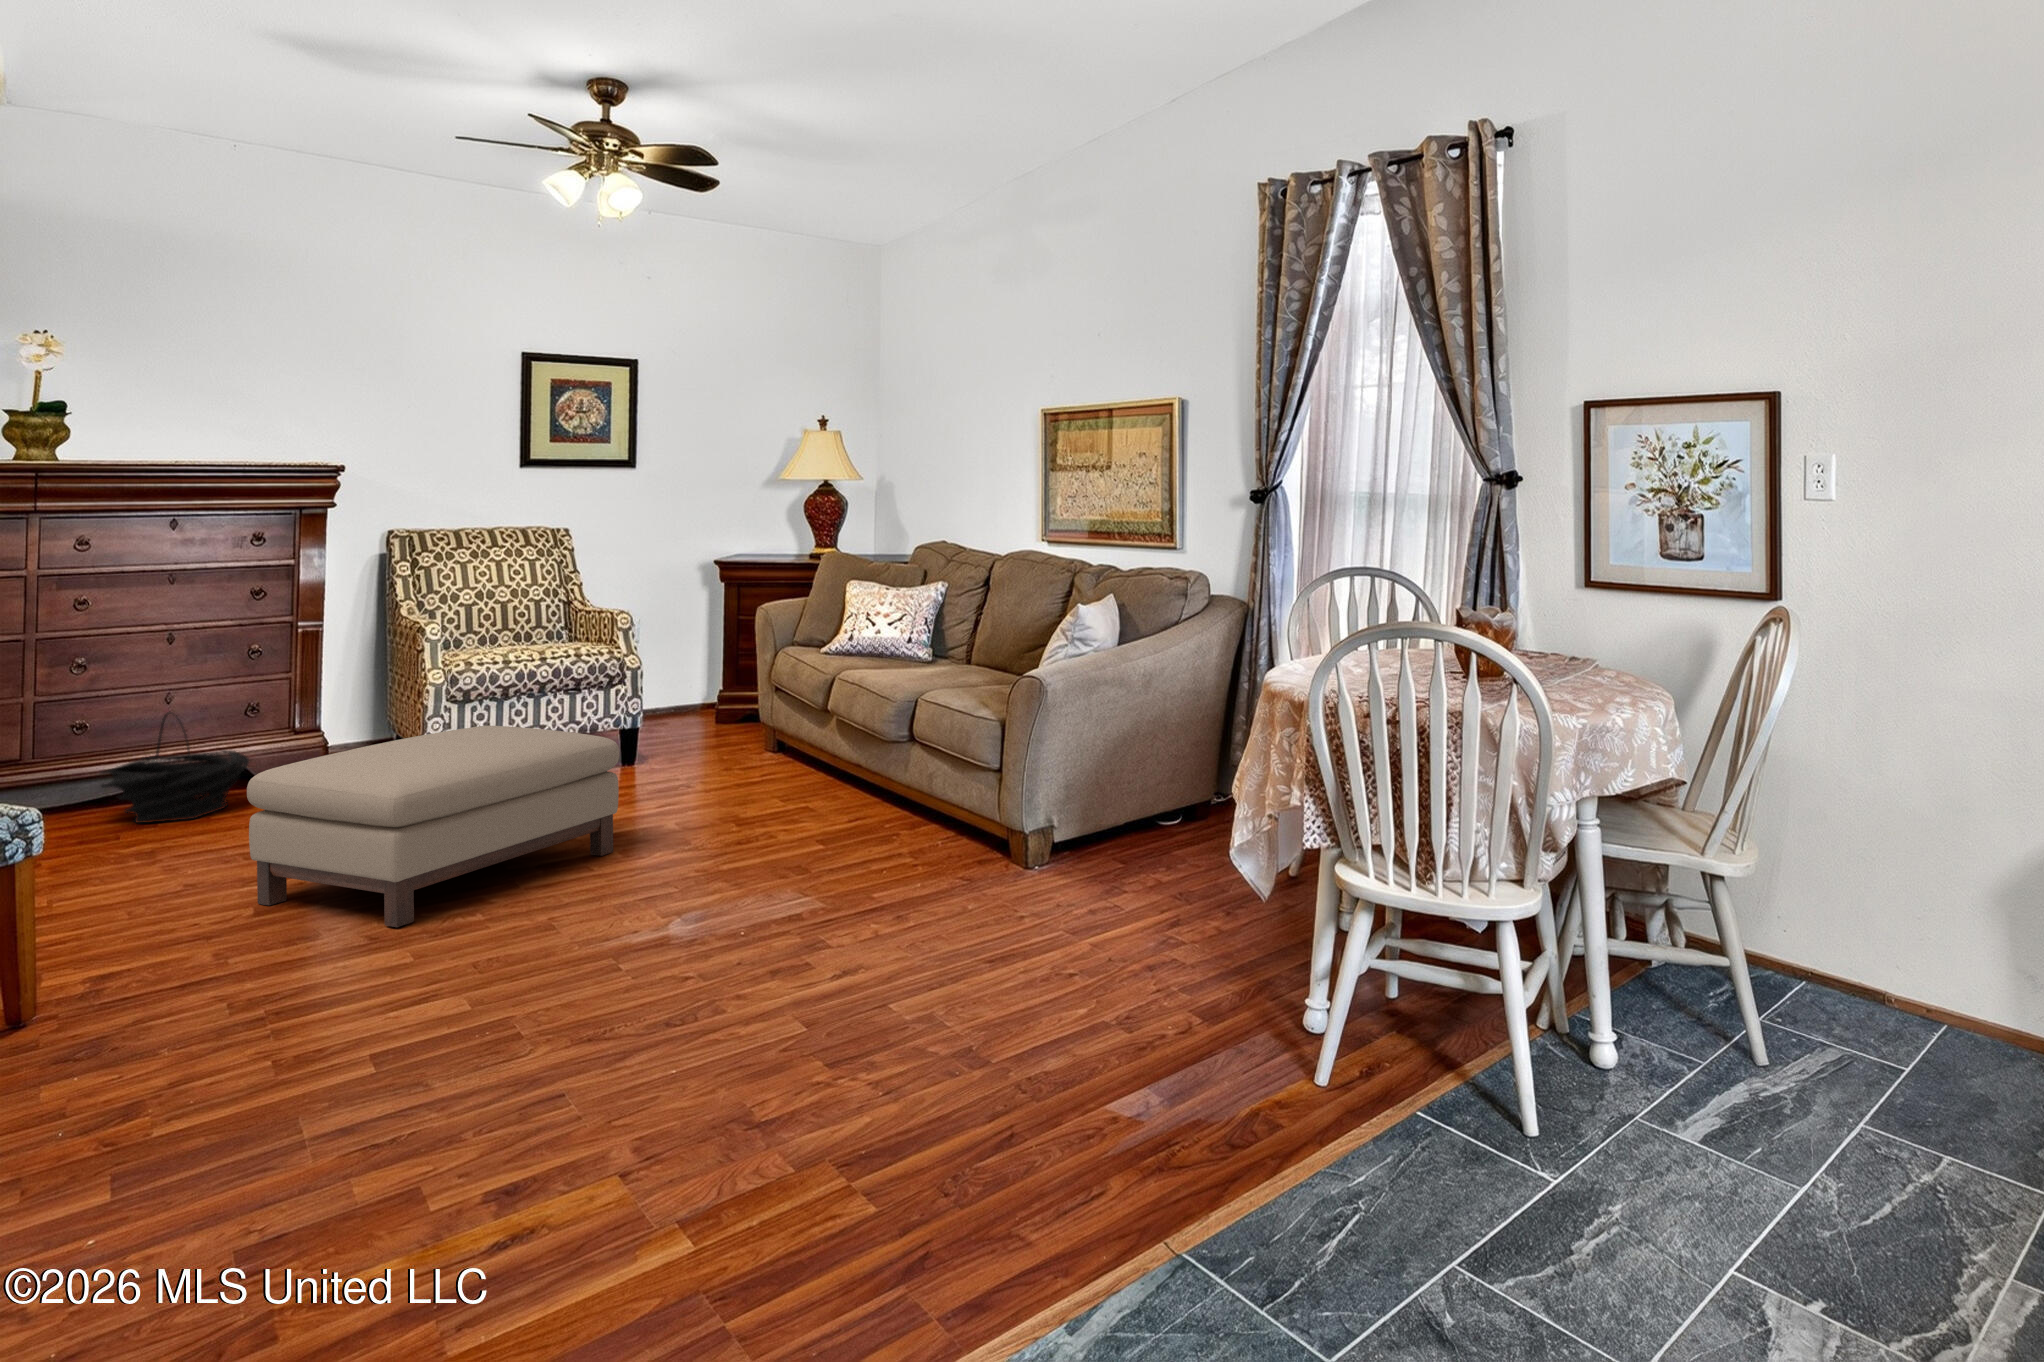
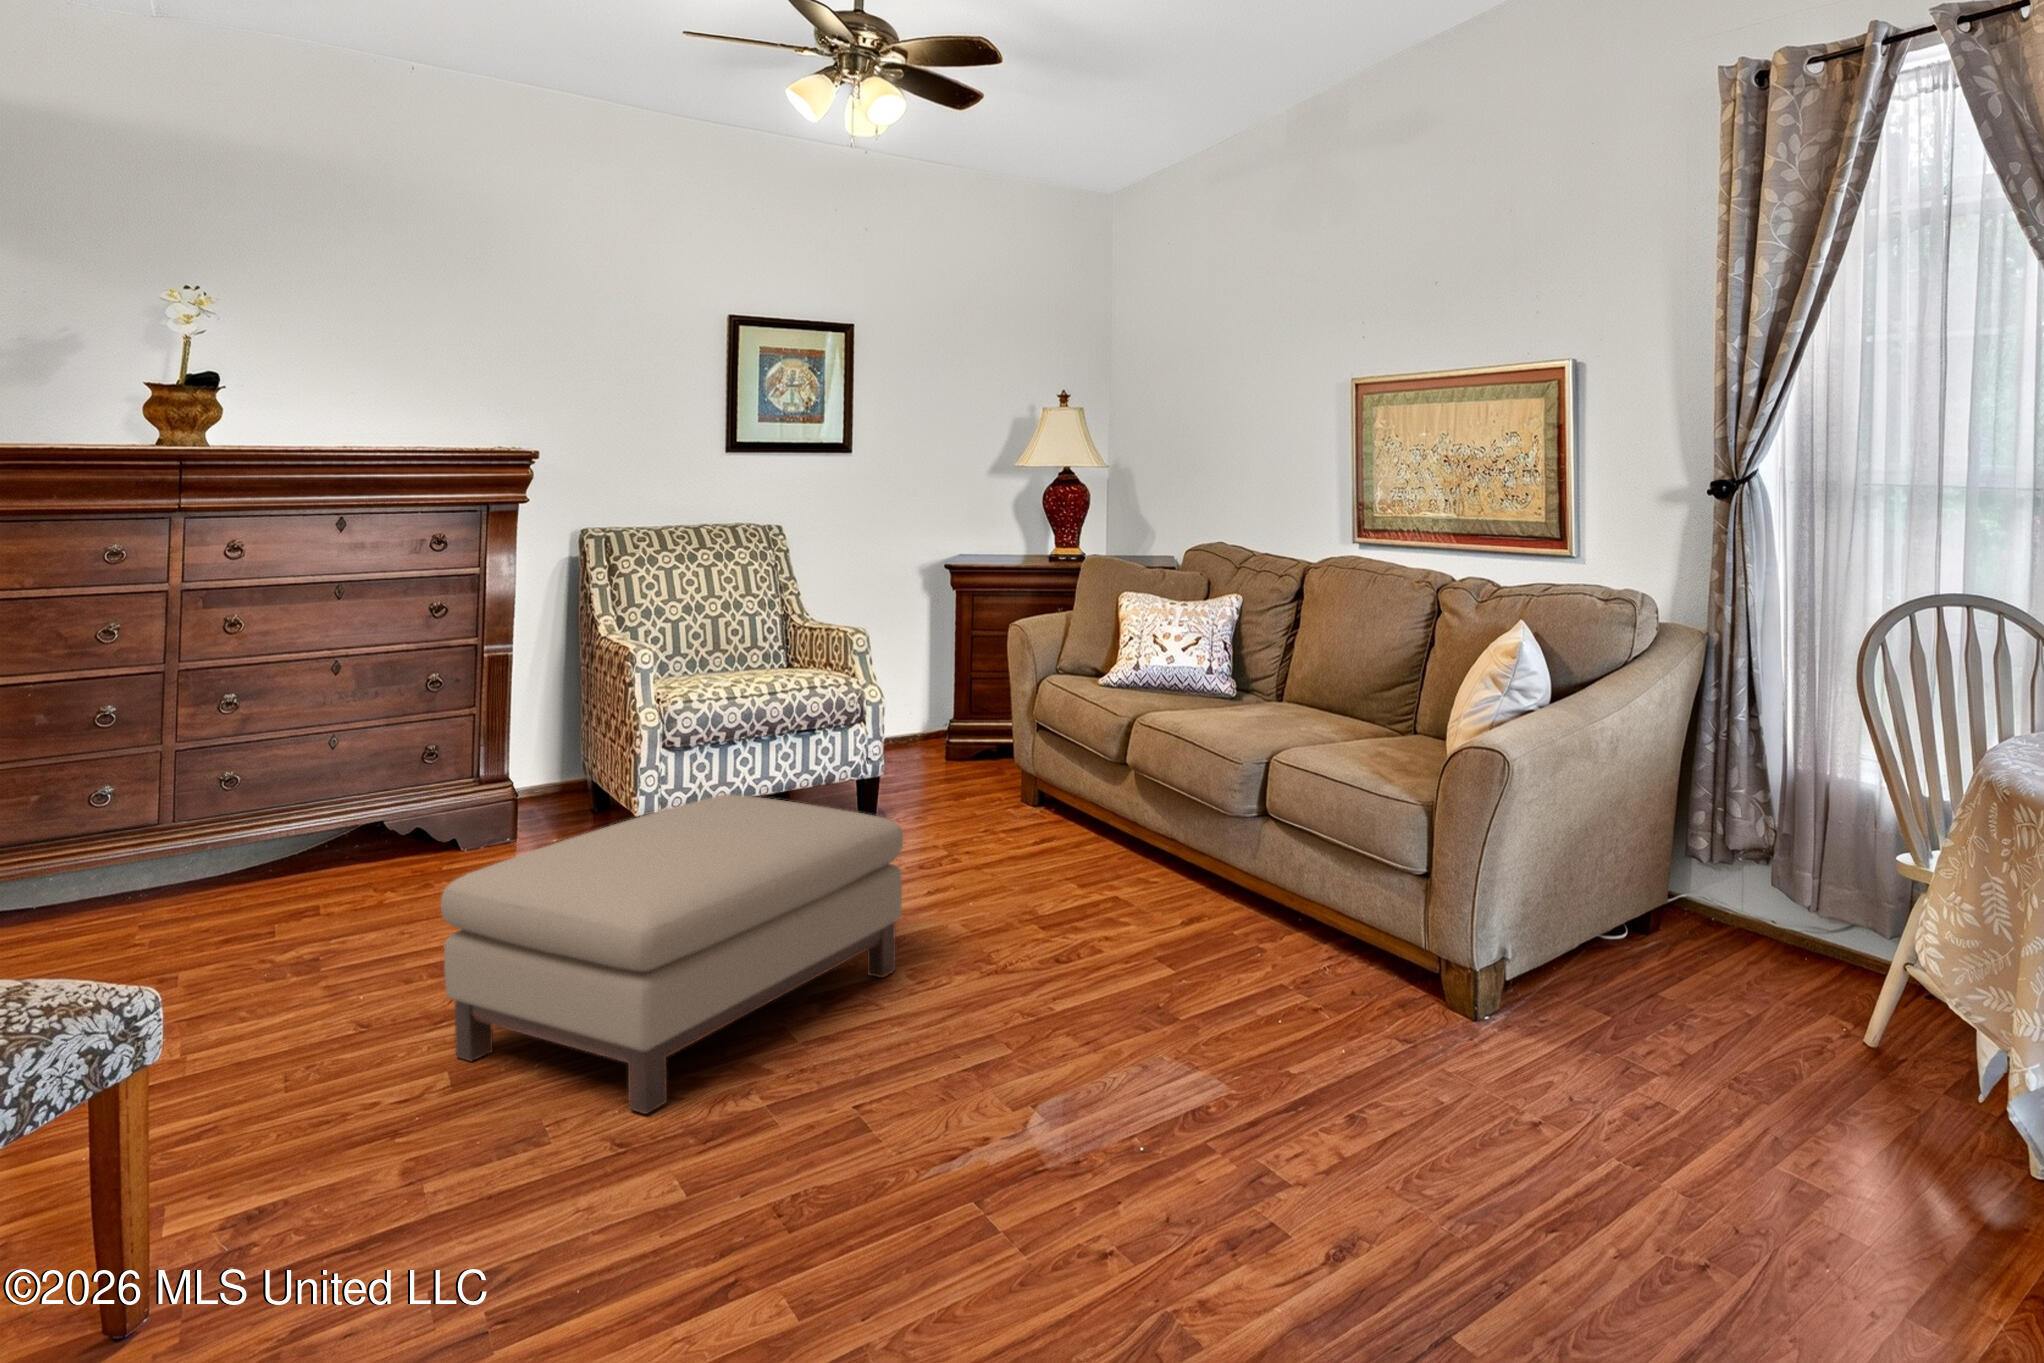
basket: present [100,712,249,823] -> none [258,762,433,905]

